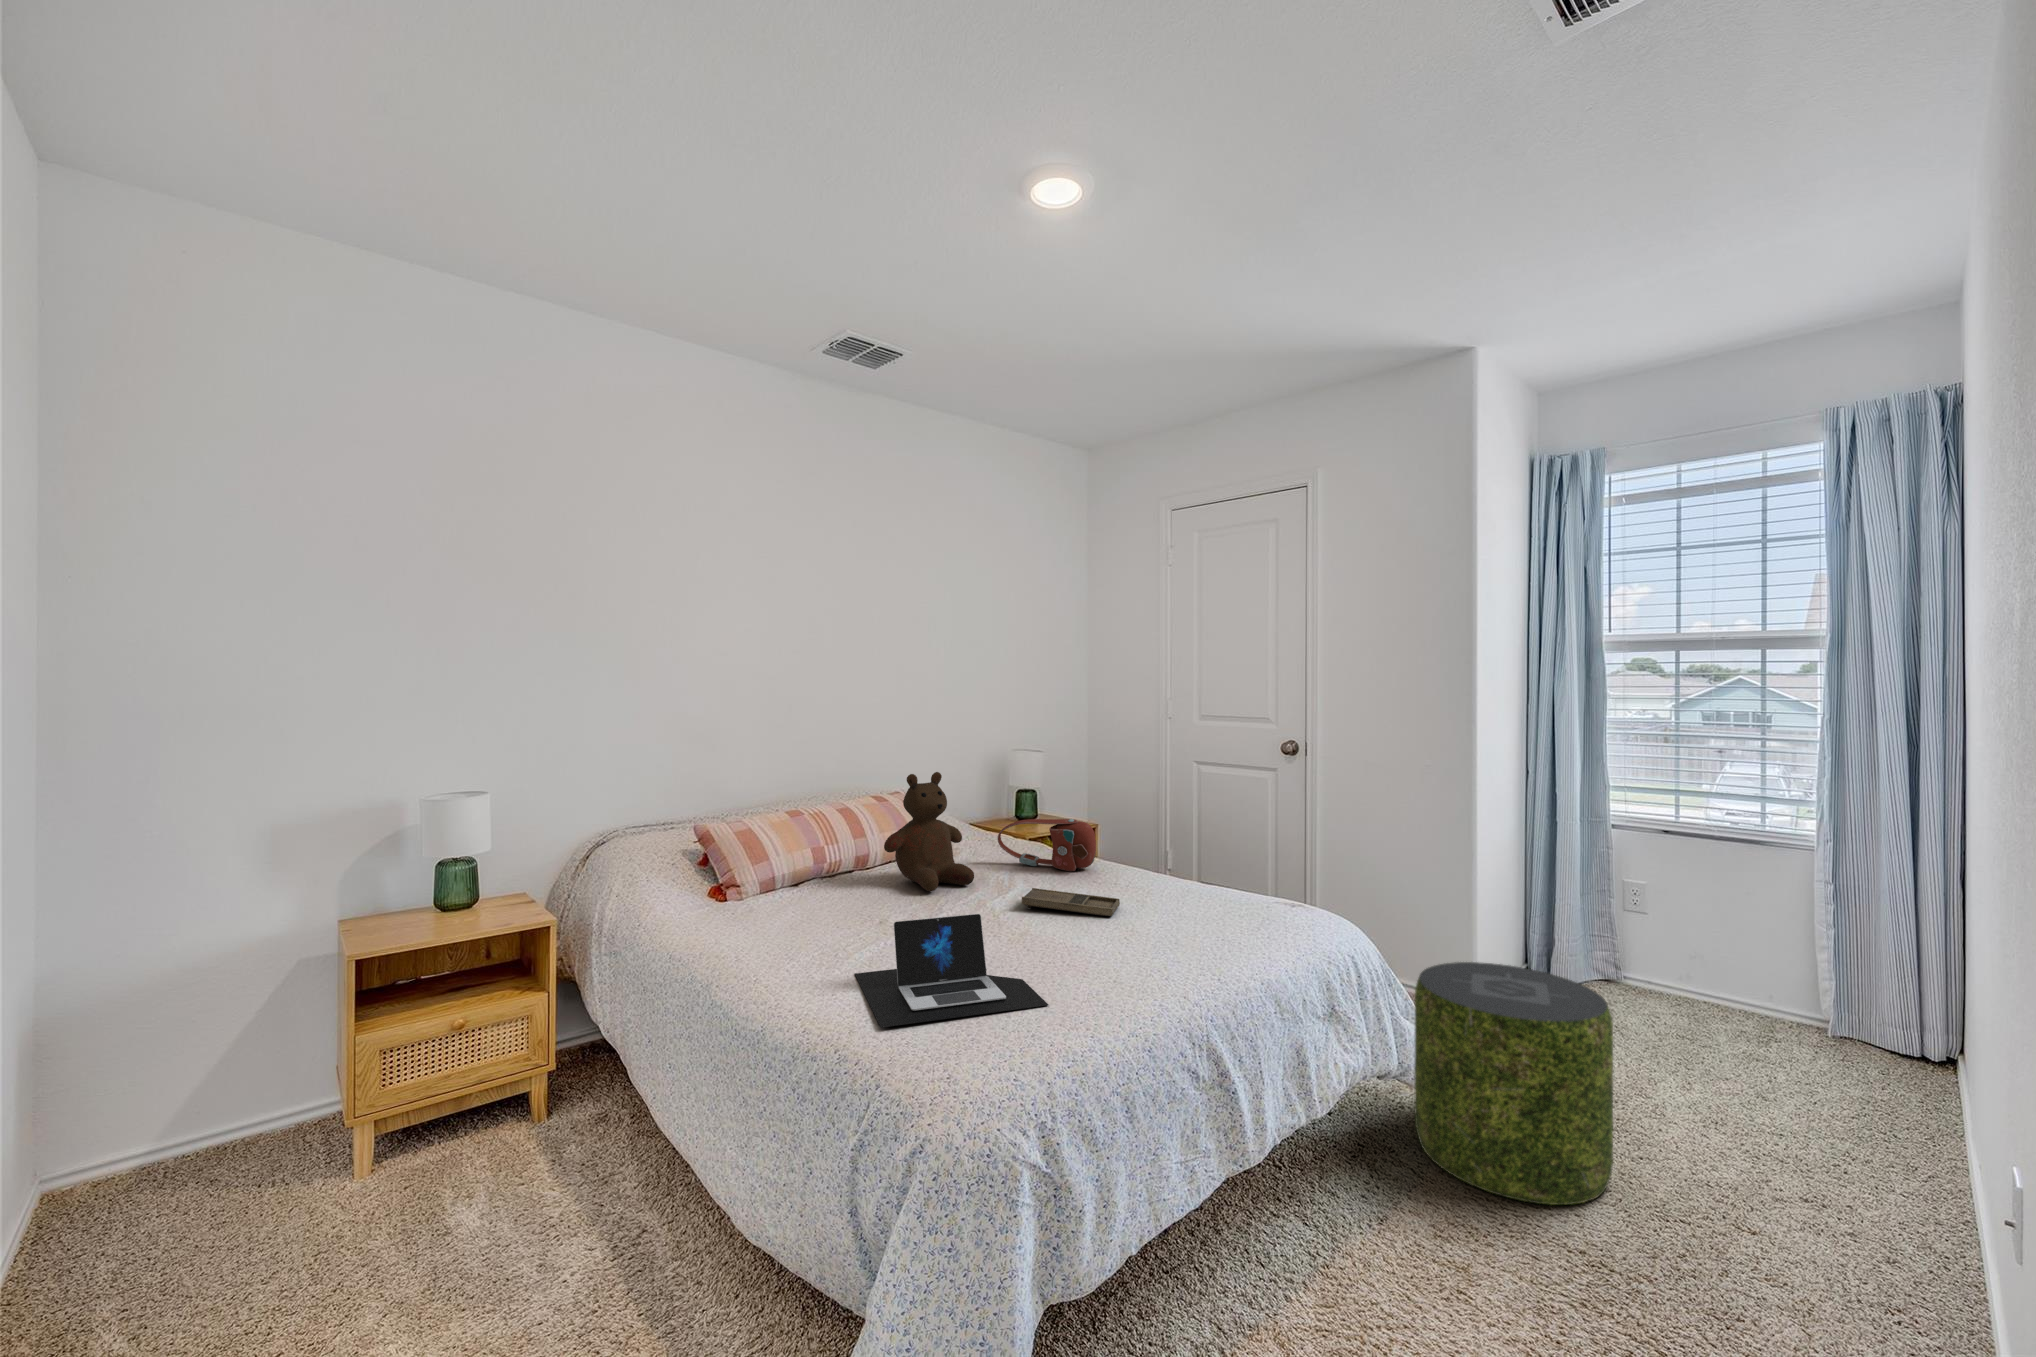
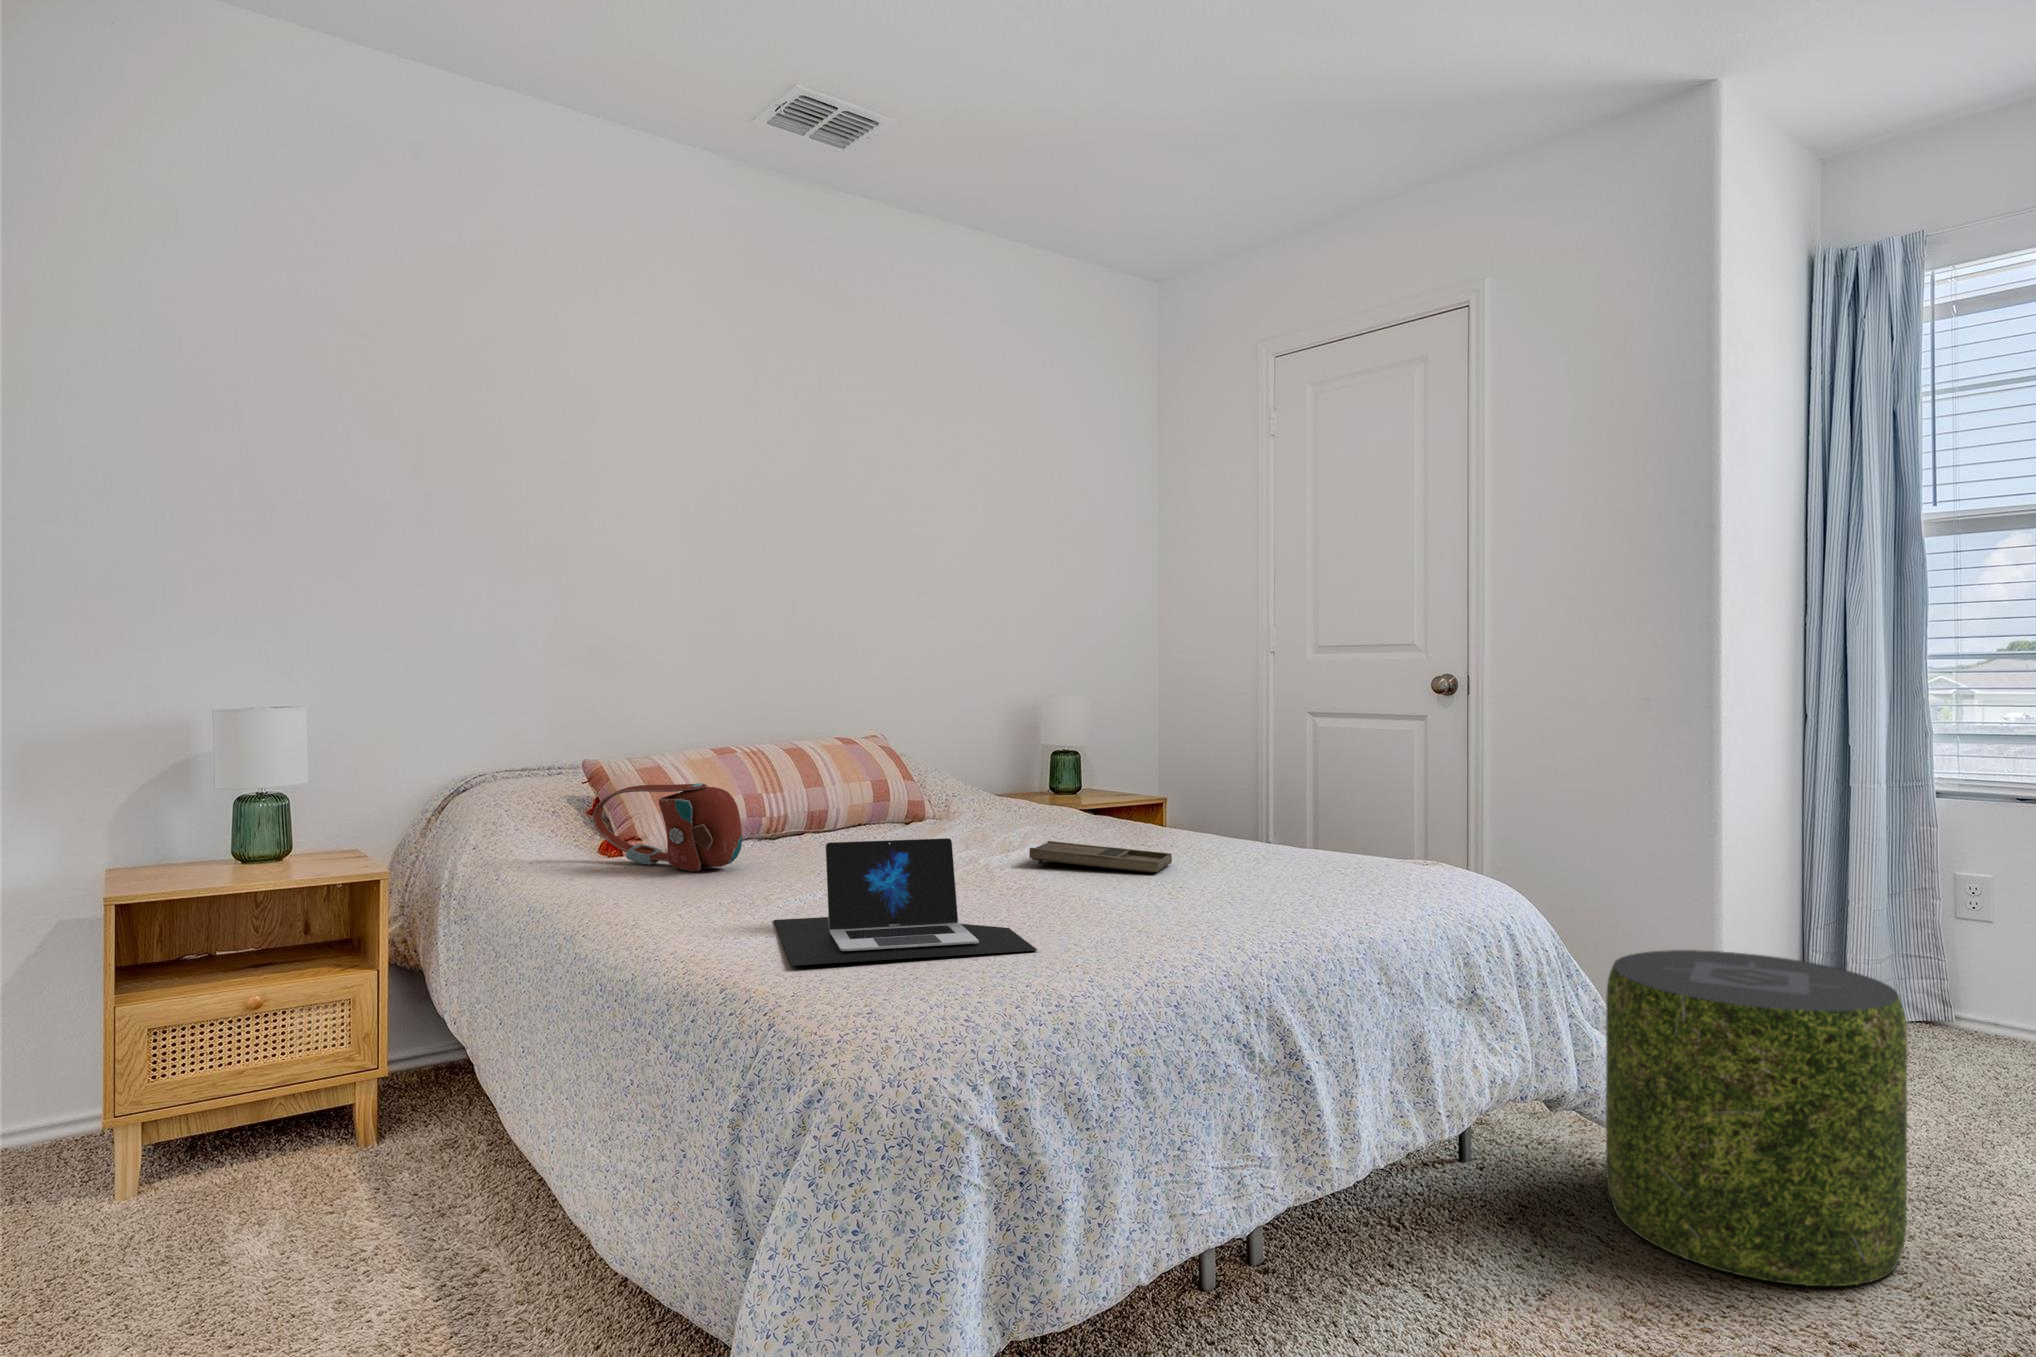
teddy bear: present [884,772,974,891] -> none [842,687,970,848]
handbag: present [998,819,1096,871] -> present [593,783,742,872]

